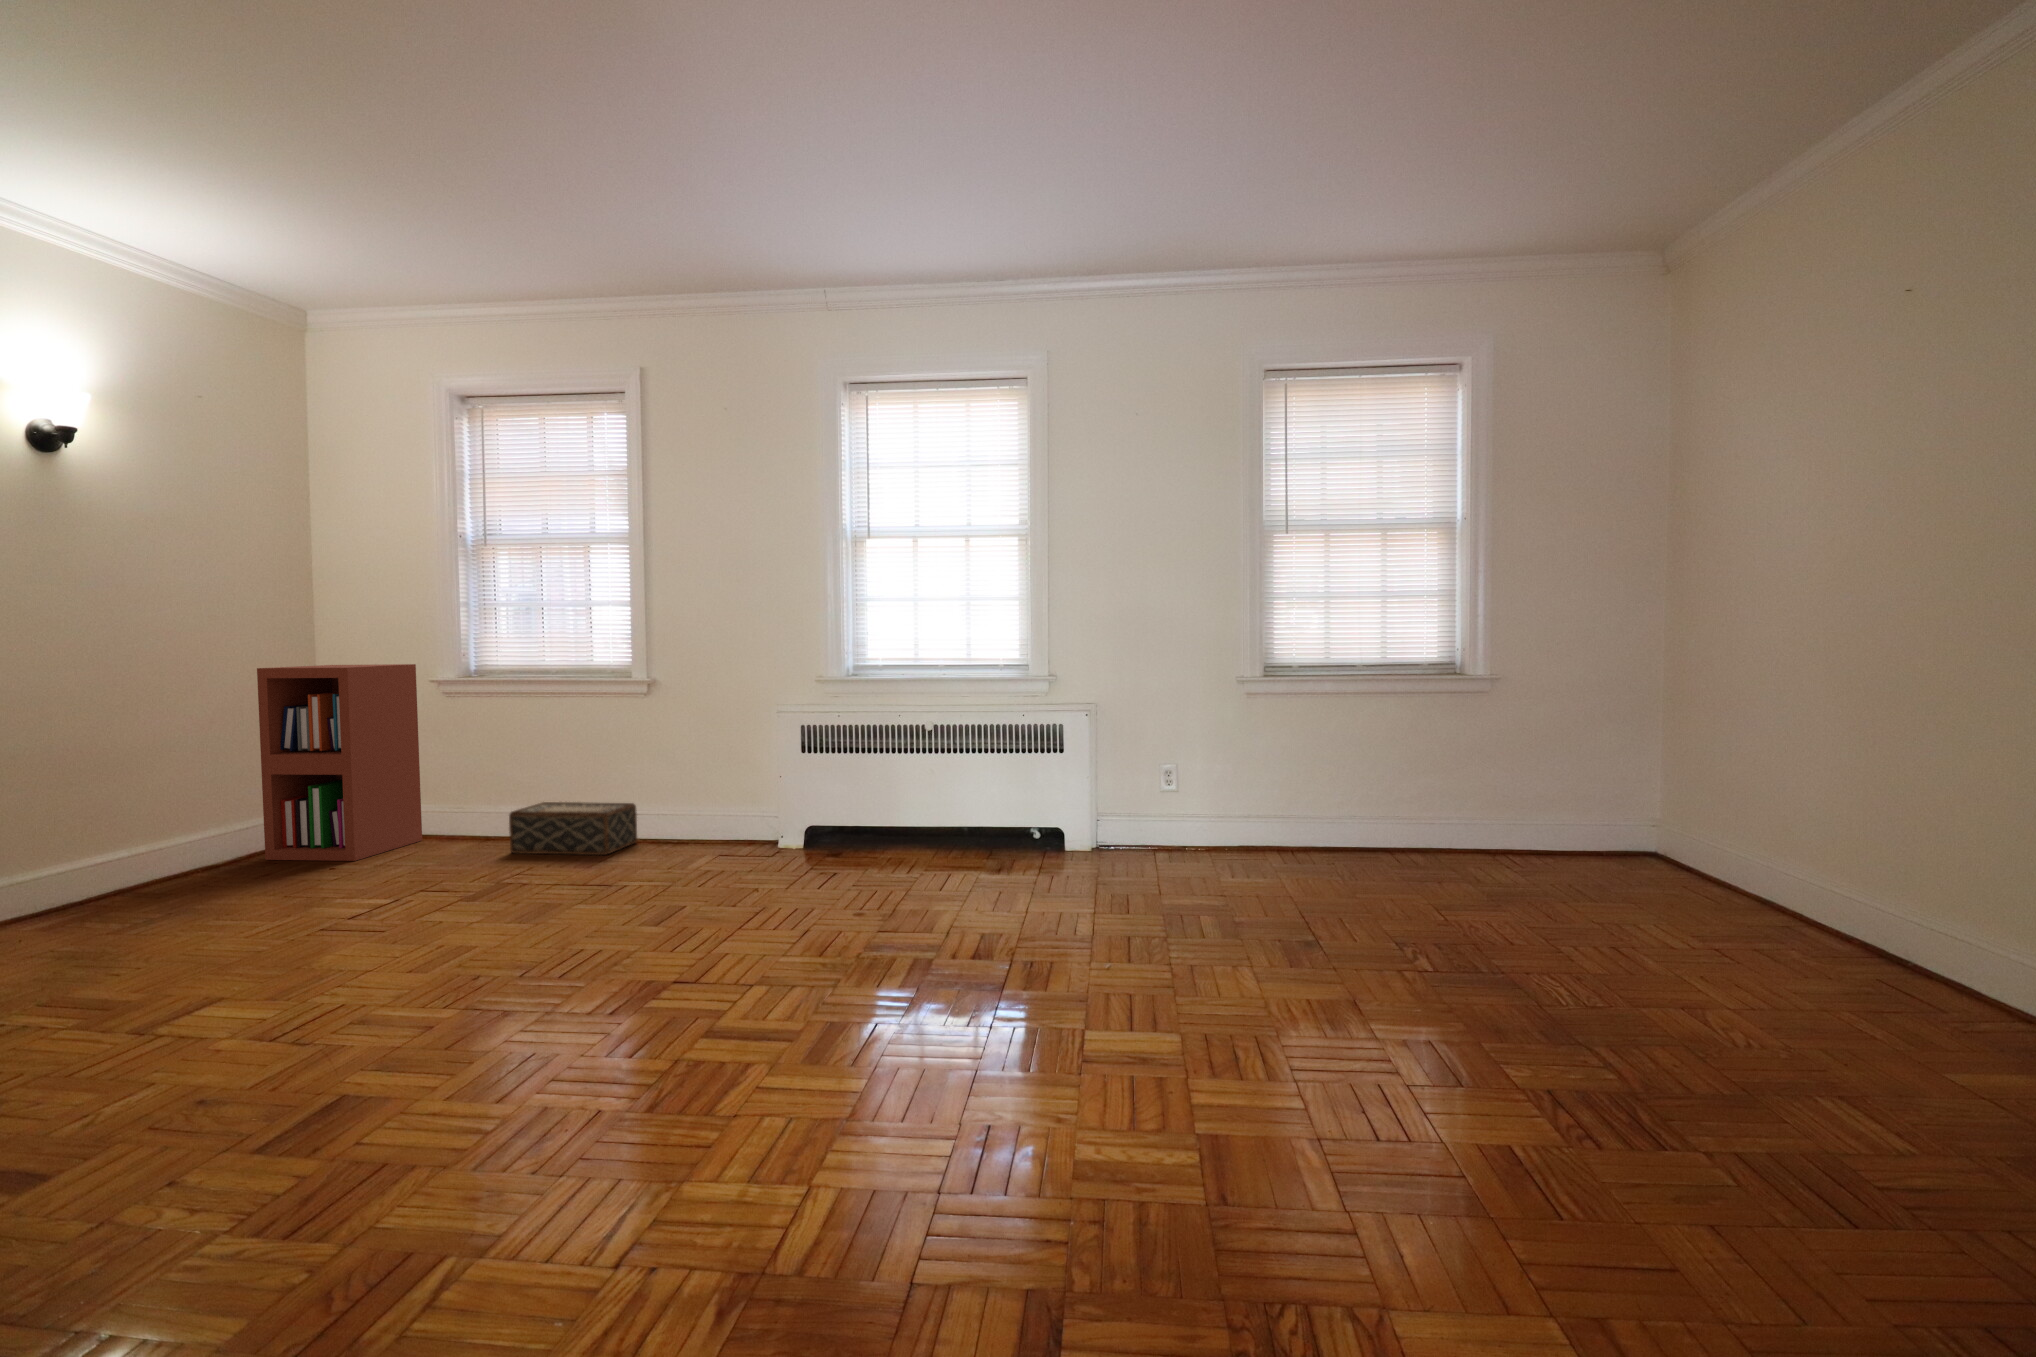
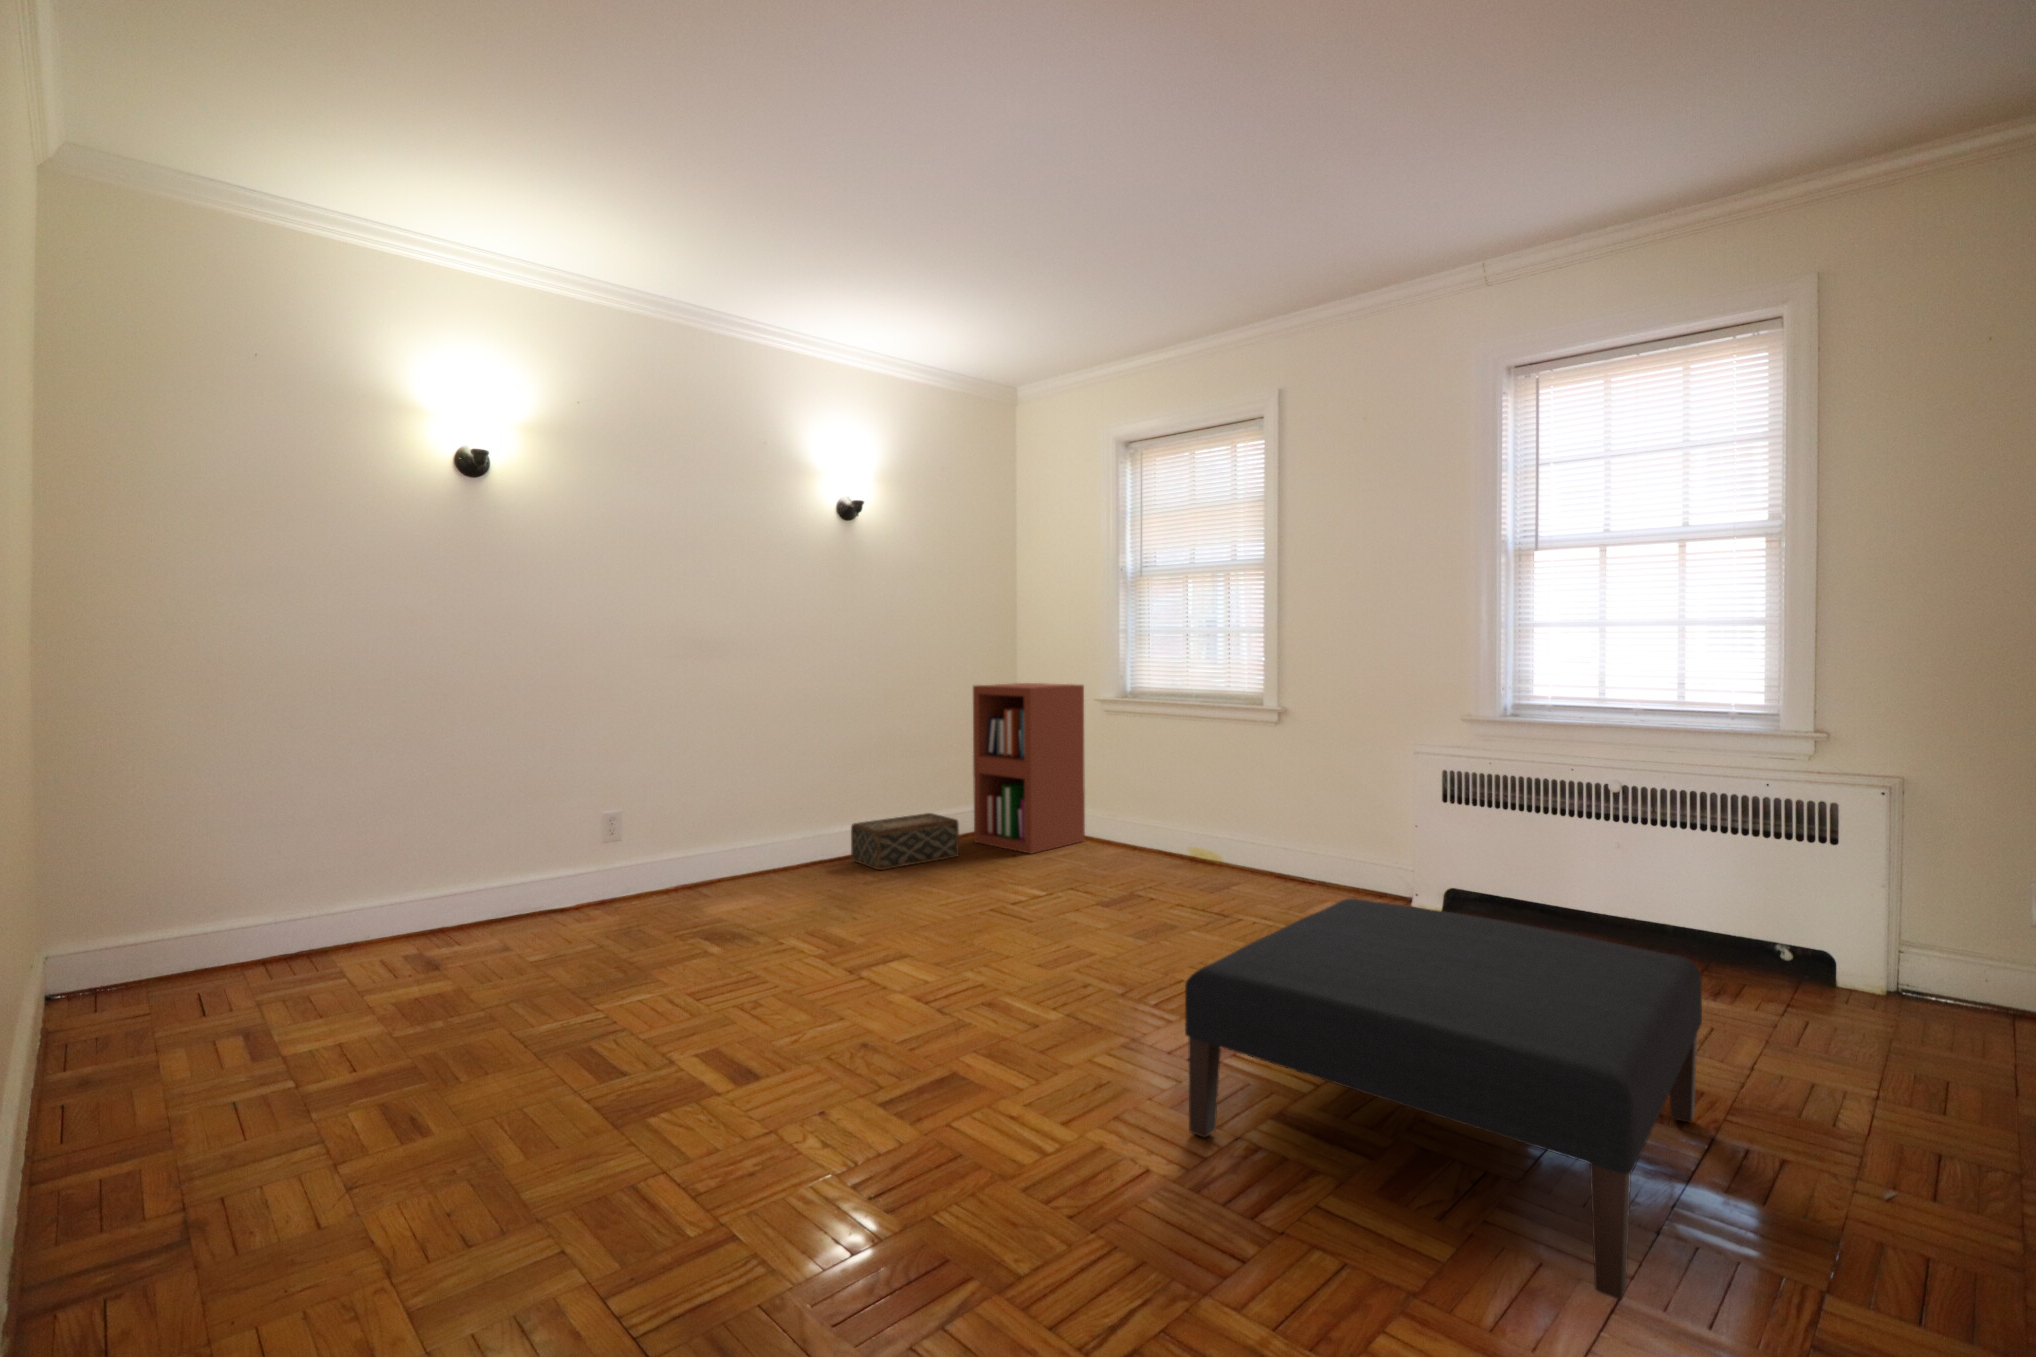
woven basket: present [509,802,637,855] -> present [851,813,959,870]
ottoman: none [618,824,995,1048] -> present [1185,899,1702,1300]

